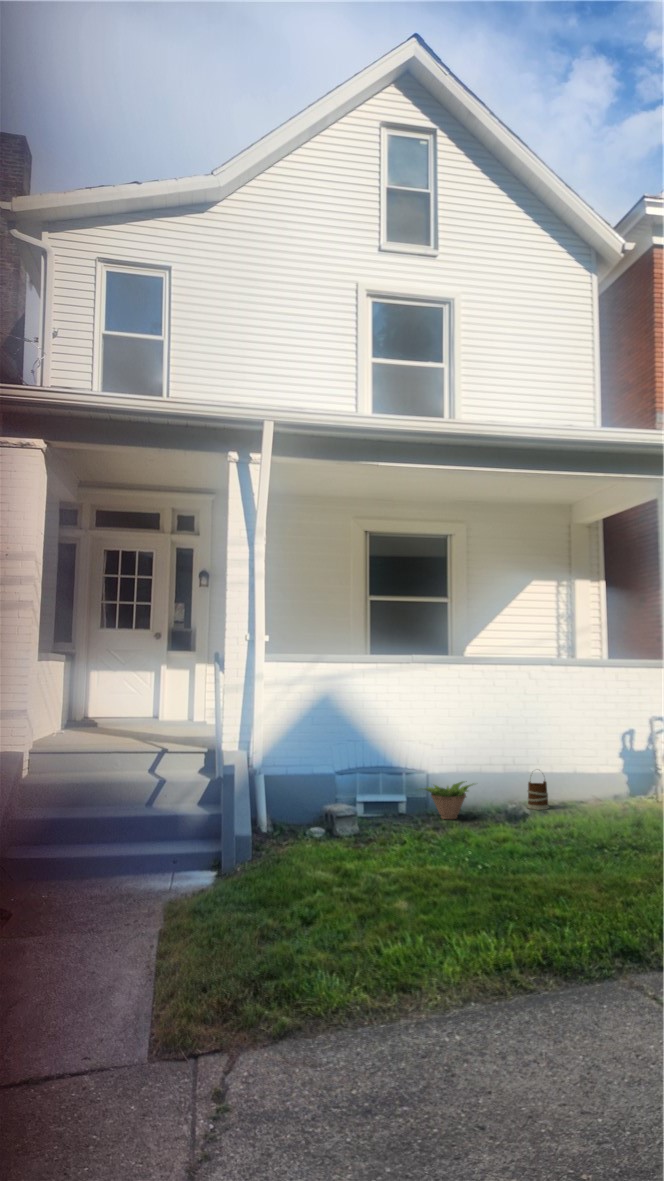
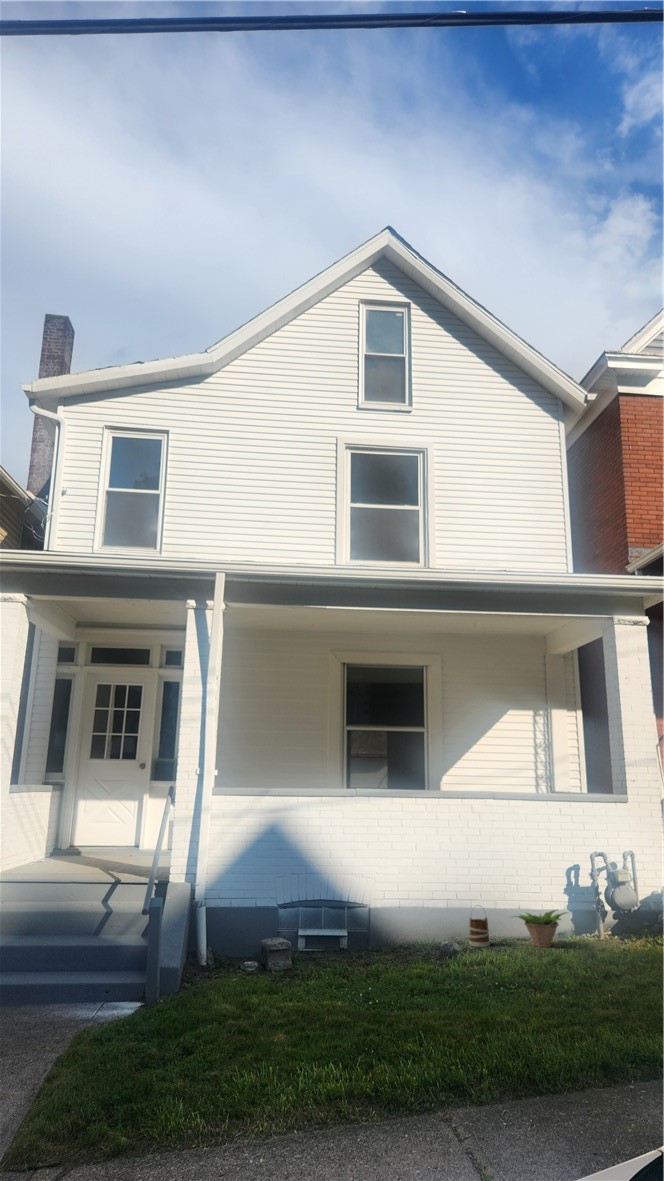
decorative plant: present [424,781,473,819] -> present [515,910,566,947]

